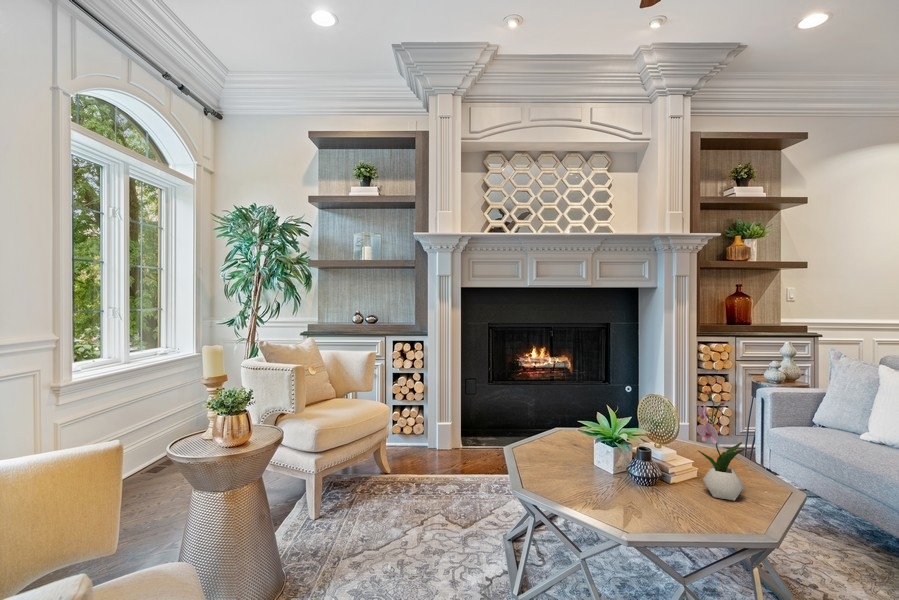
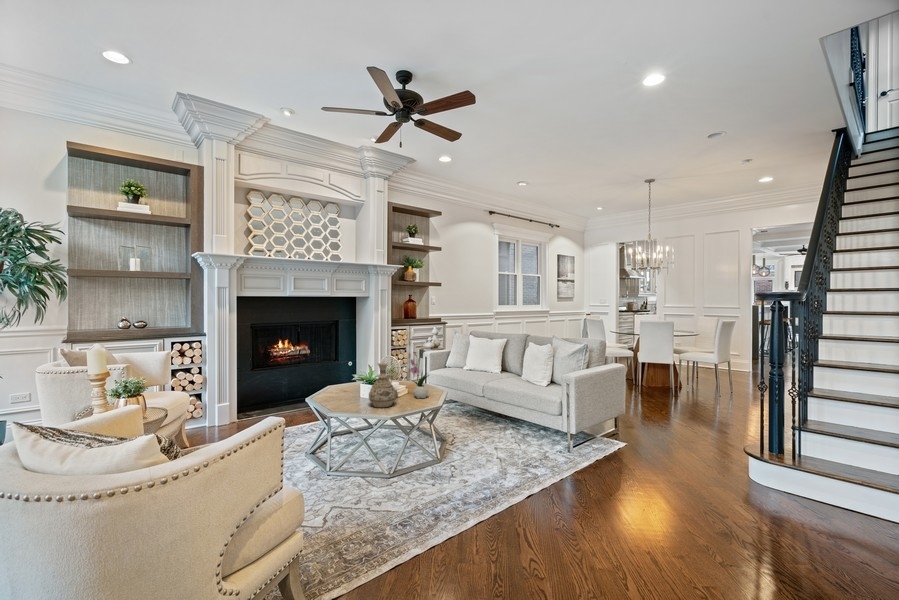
vase: none [593,406,654,503] -> present [369,363,396,407]

